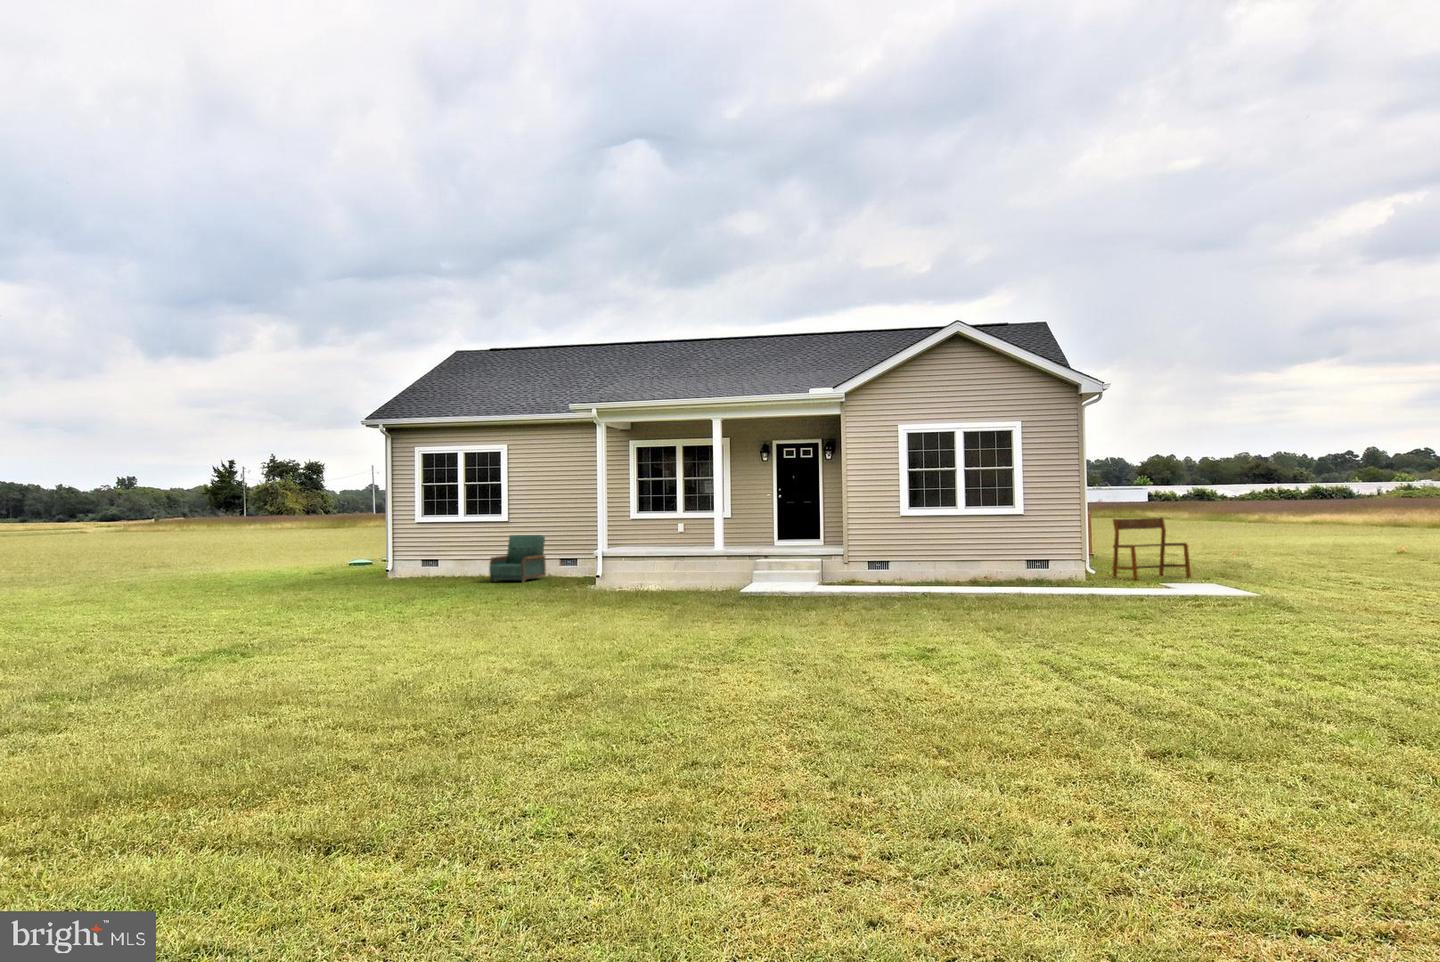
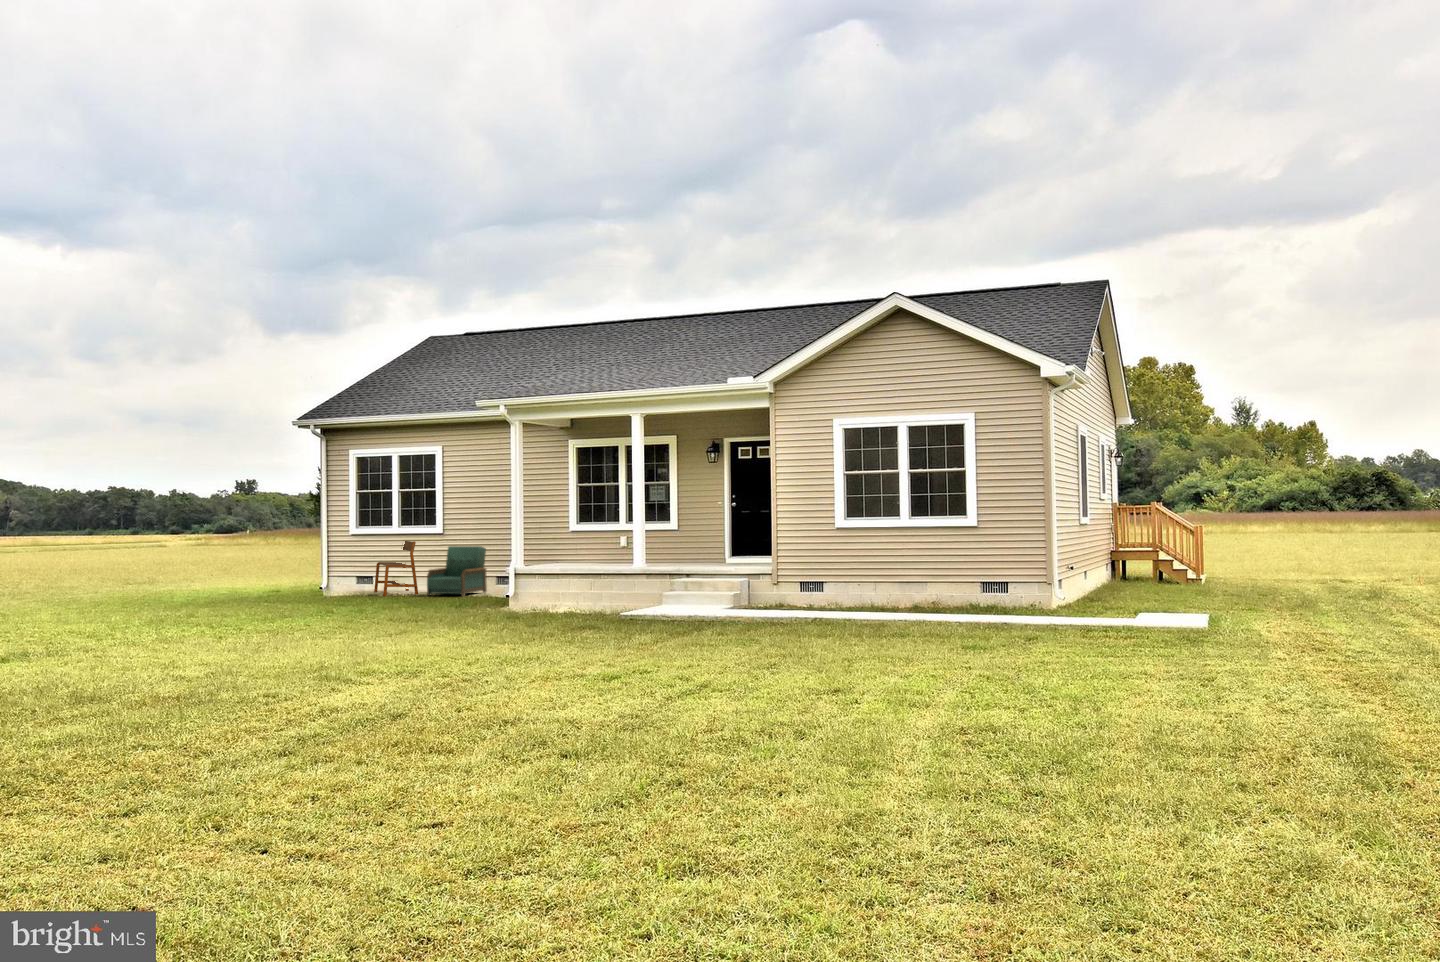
bench: present [1112,517,1191,580] -> present [374,541,418,596]

